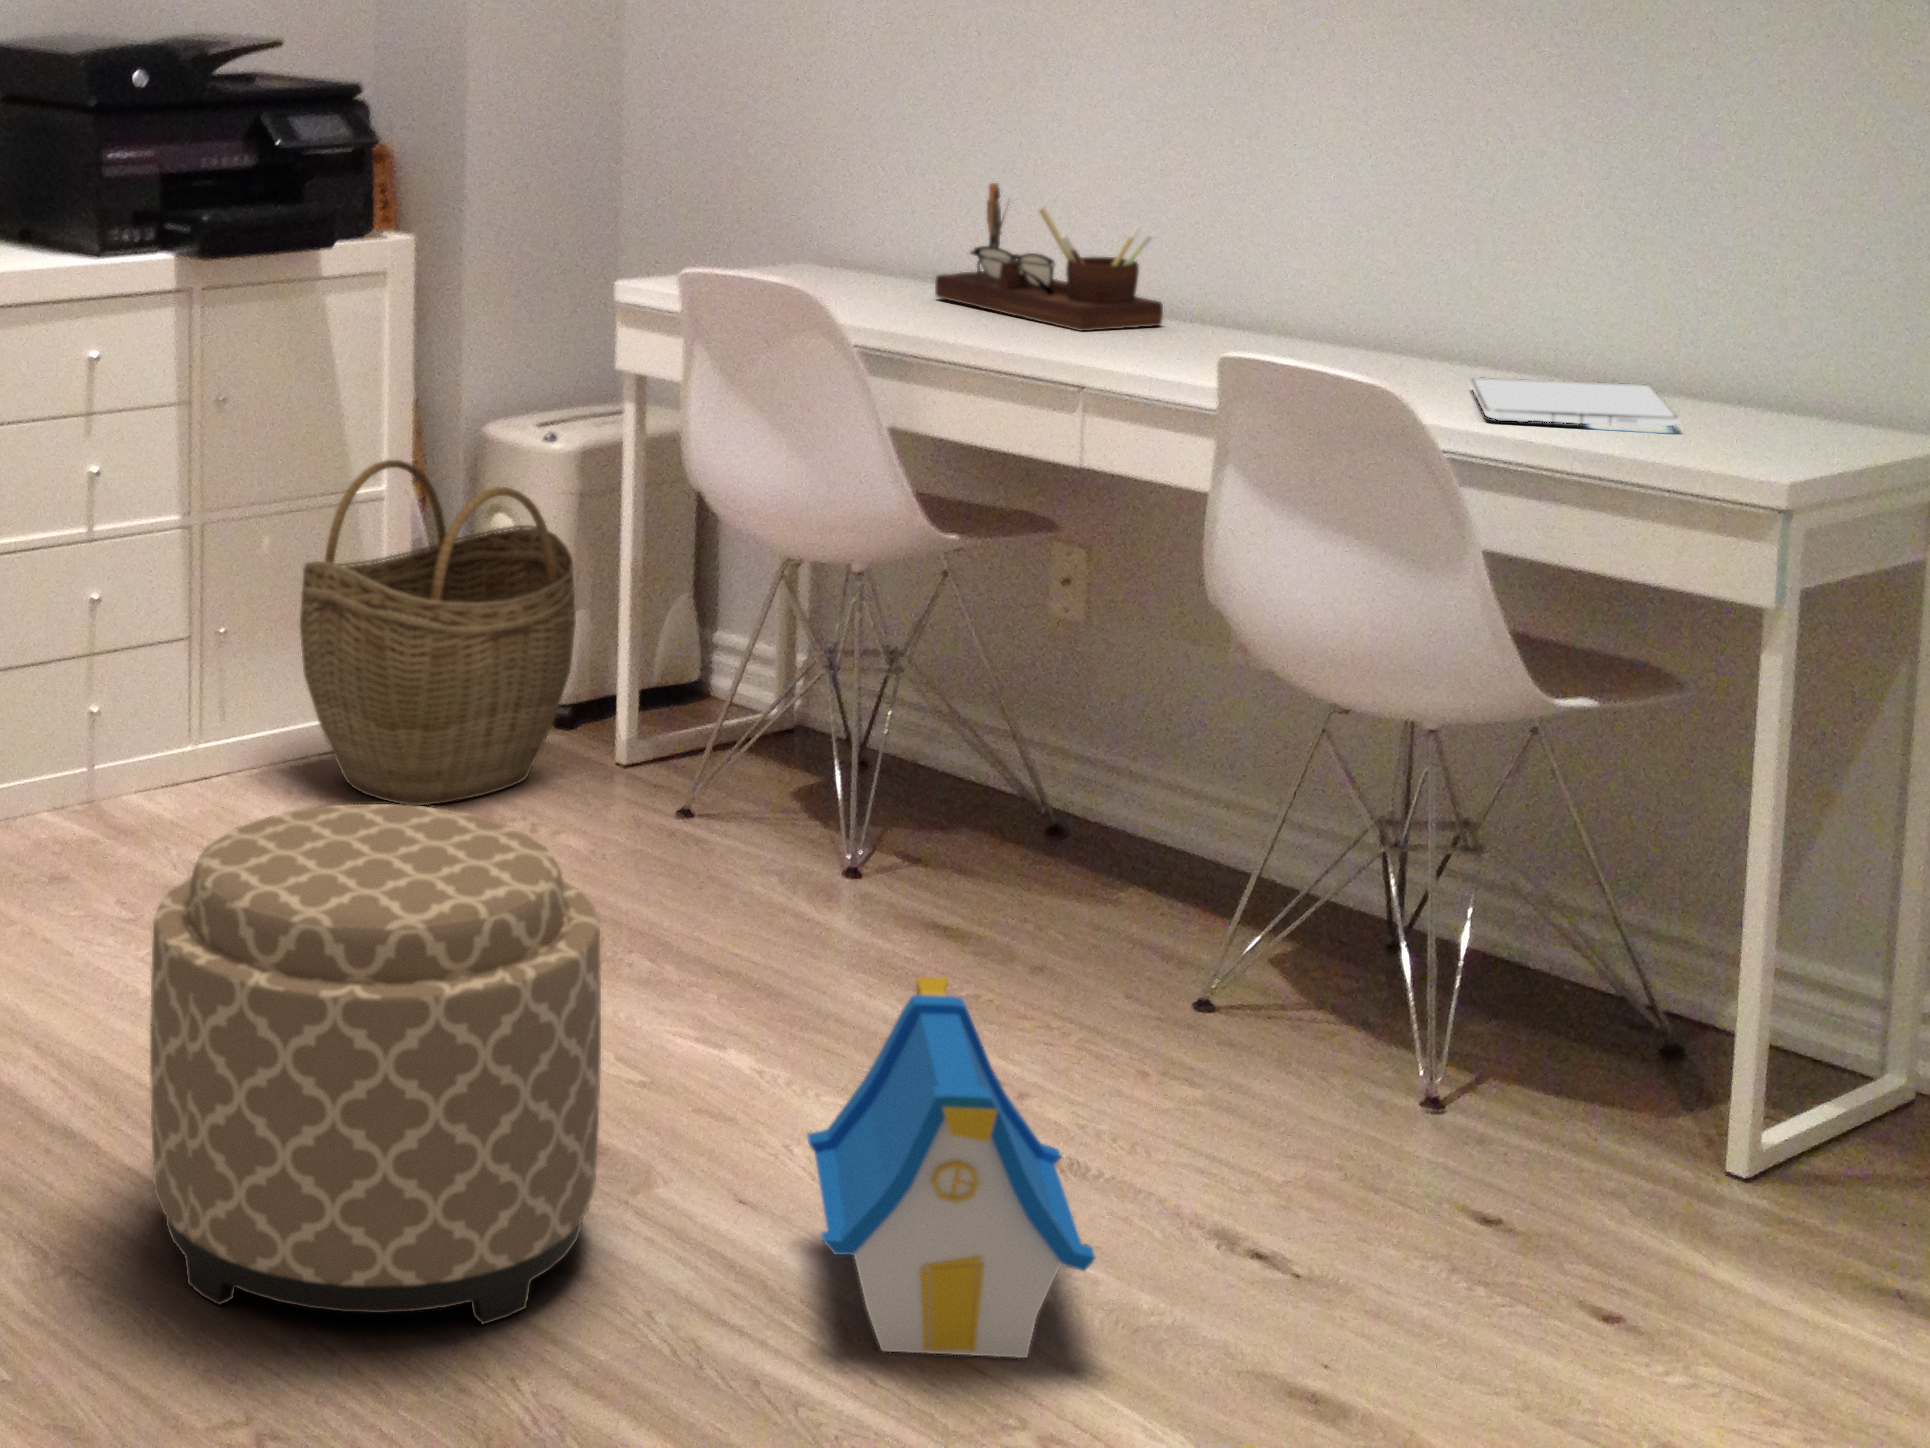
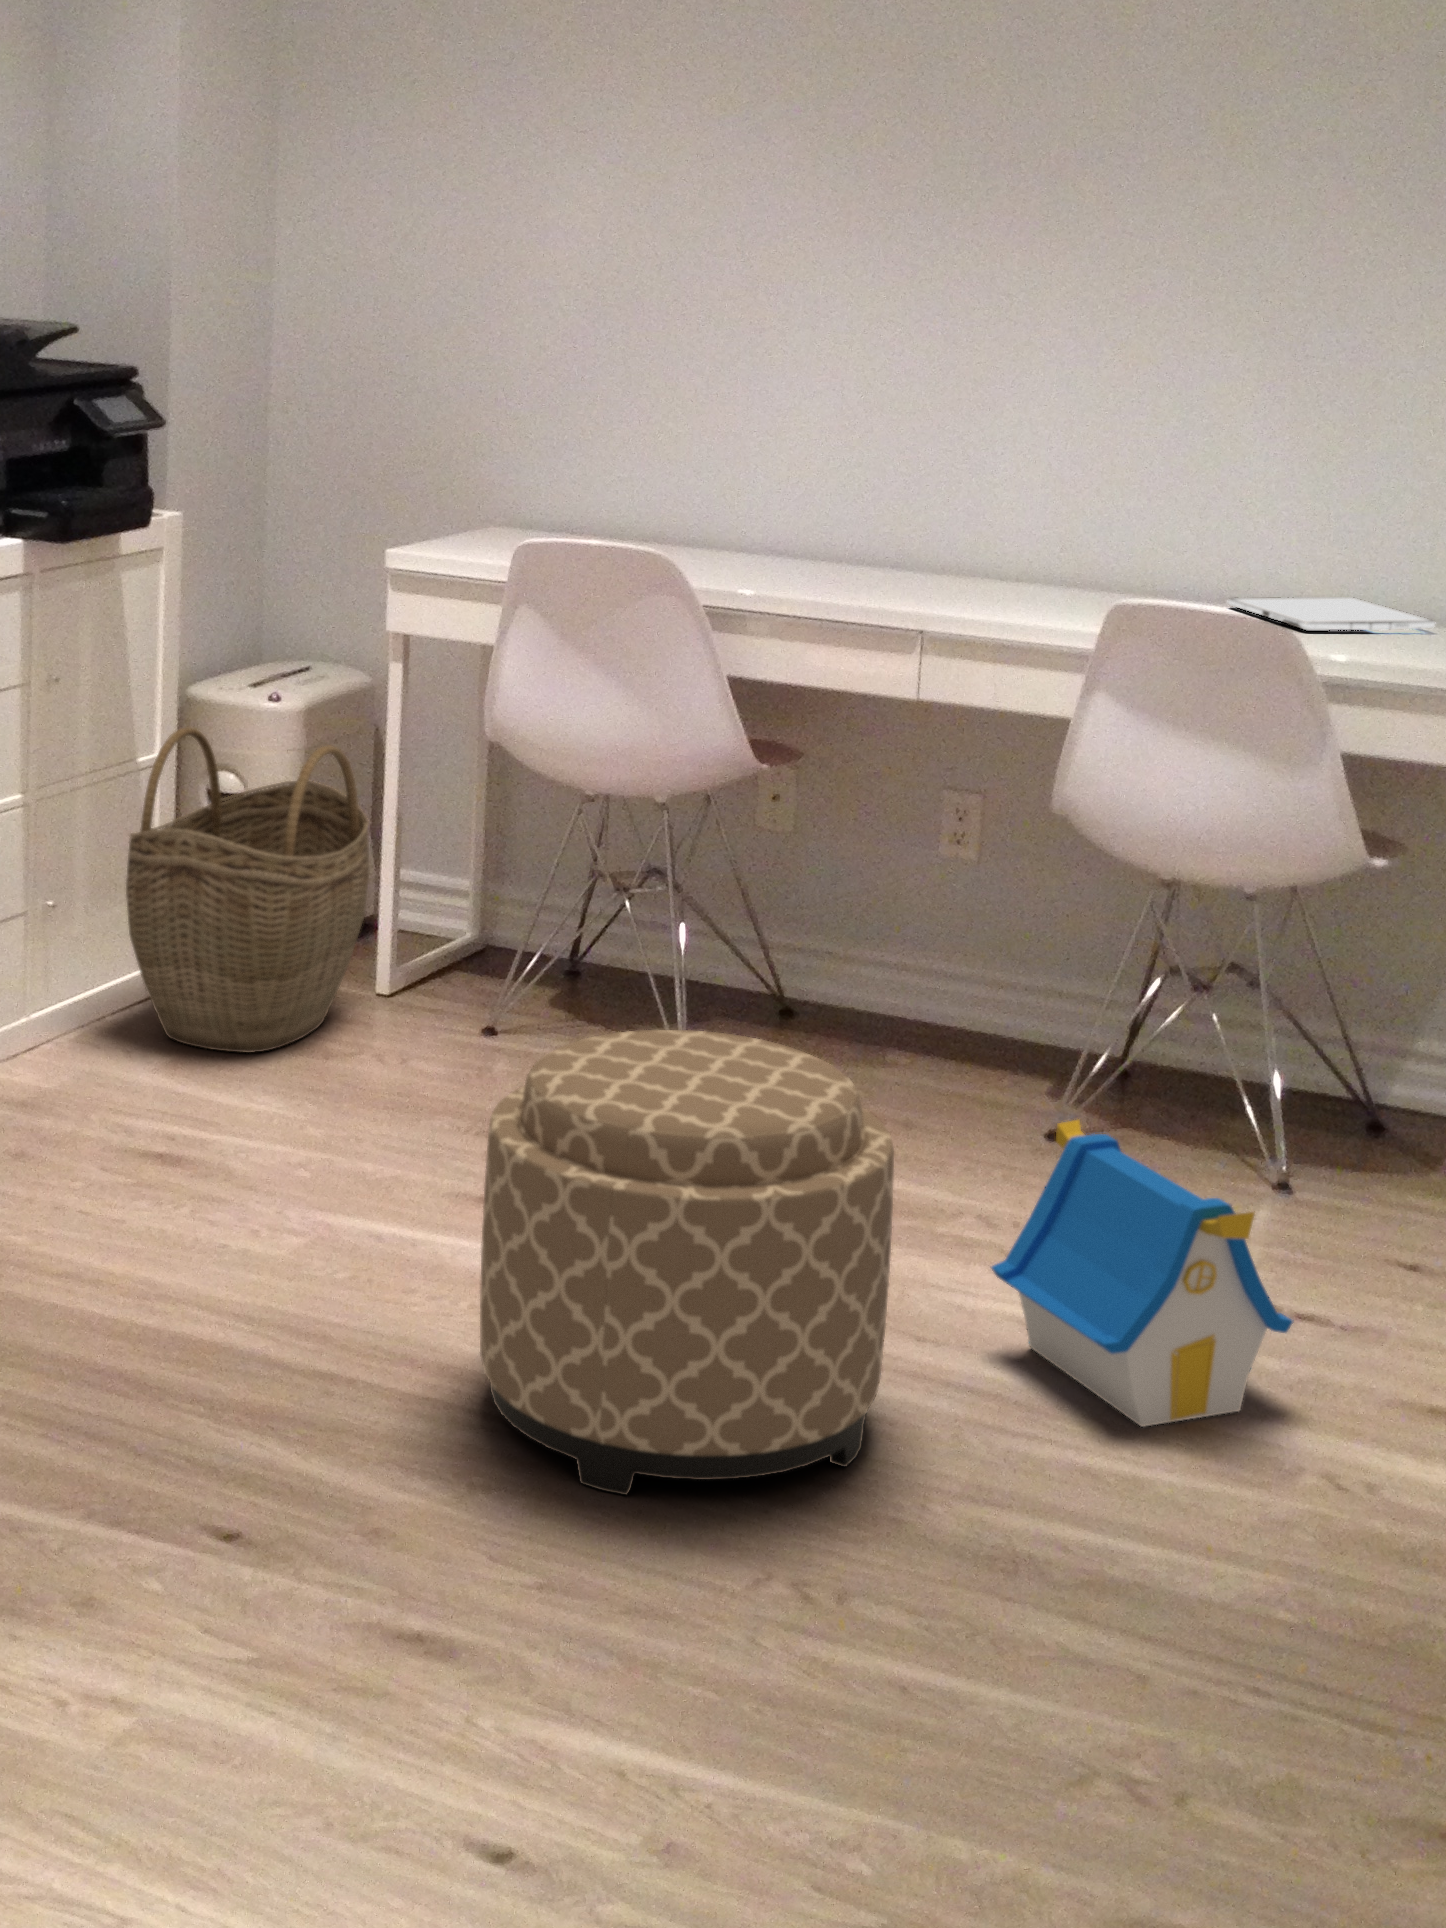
desk organizer: present [935,183,1163,331] -> none [672,447,902,575]

